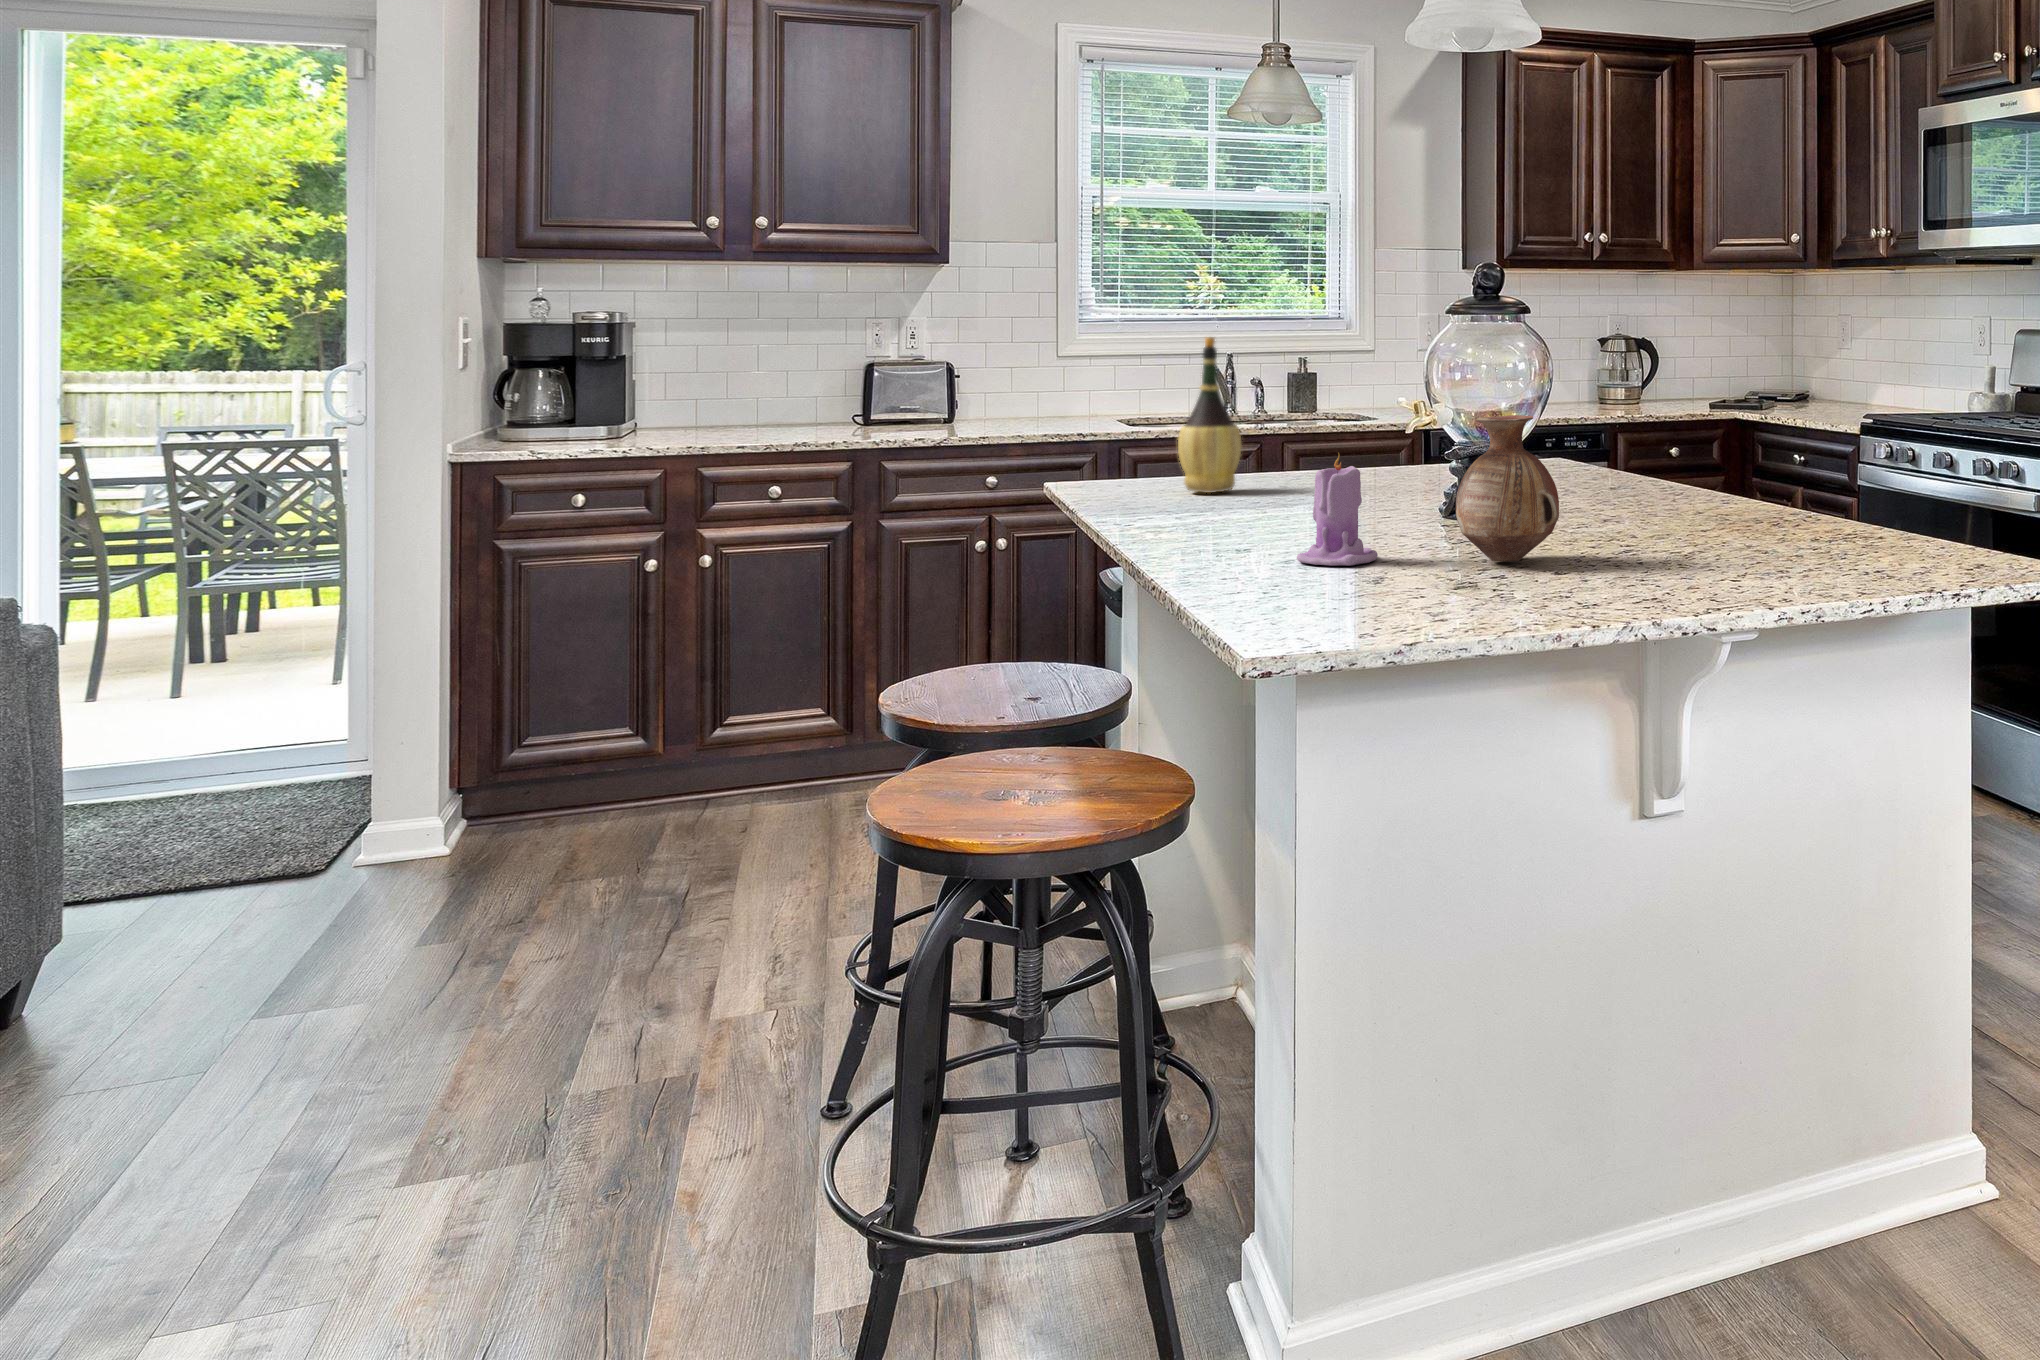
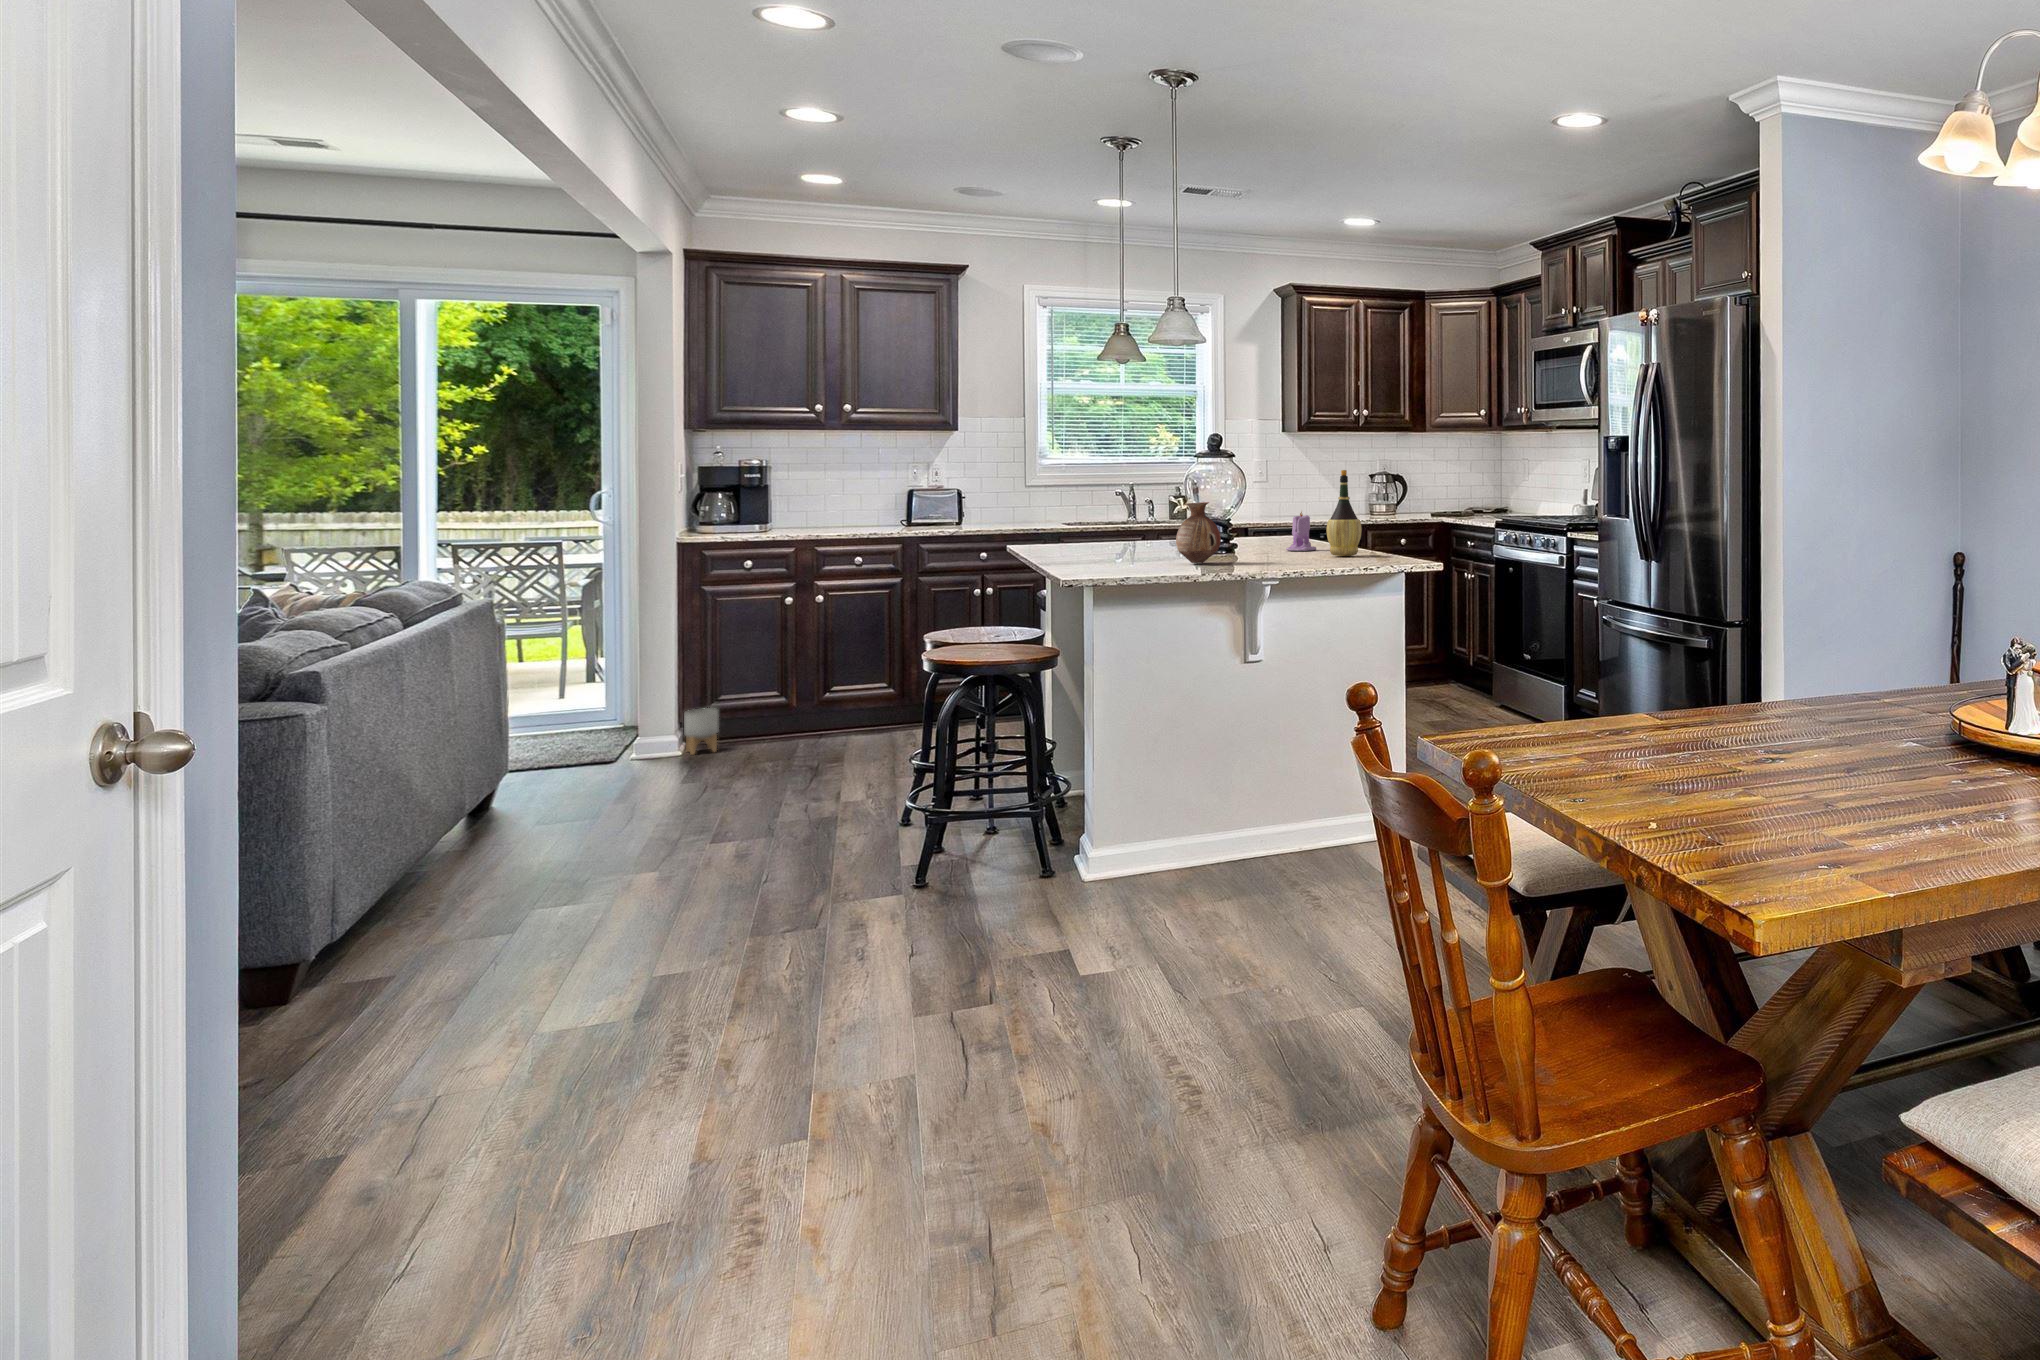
wine bottle: present [1178,337,1241,493] -> present [1327,470,1362,556]
candle: present [1297,453,1378,566] -> present [1286,512,1316,551]
planter: none [454,762,518,852] -> present [684,708,719,755]

